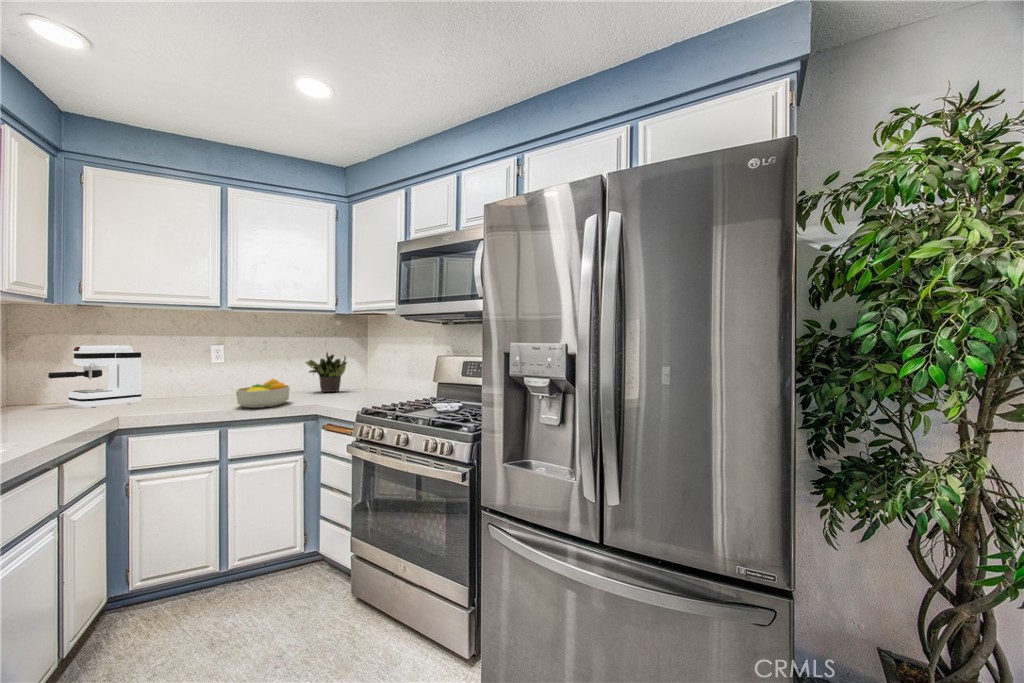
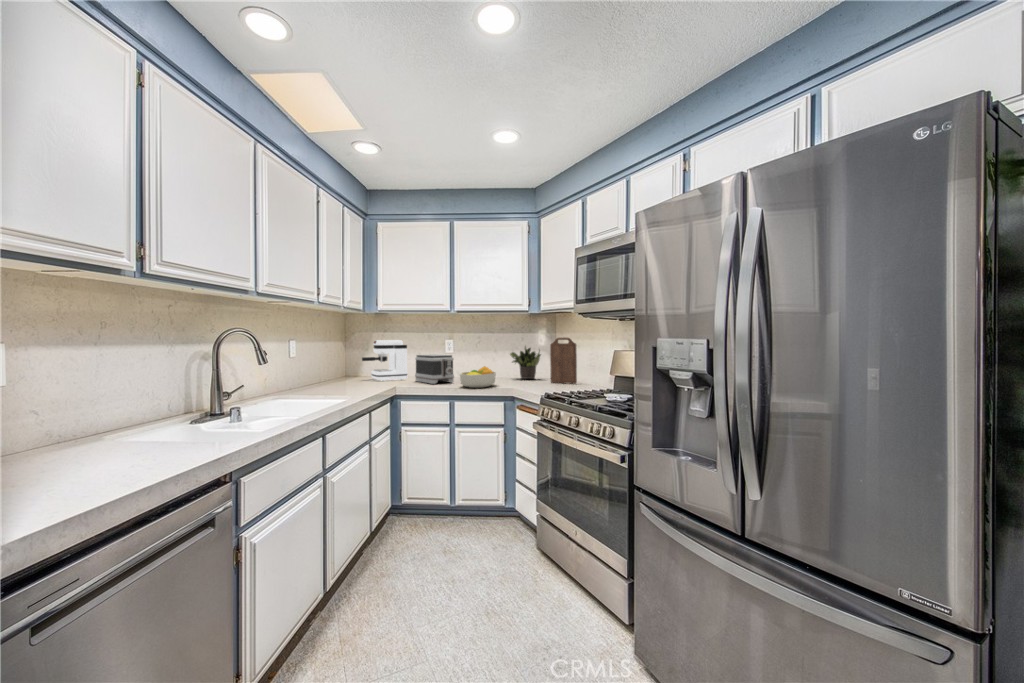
cutting board: none [361,342,392,395] -> present [550,338,577,384]
toaster: none [156,365,225,407] -> present [415,354,454,384]

